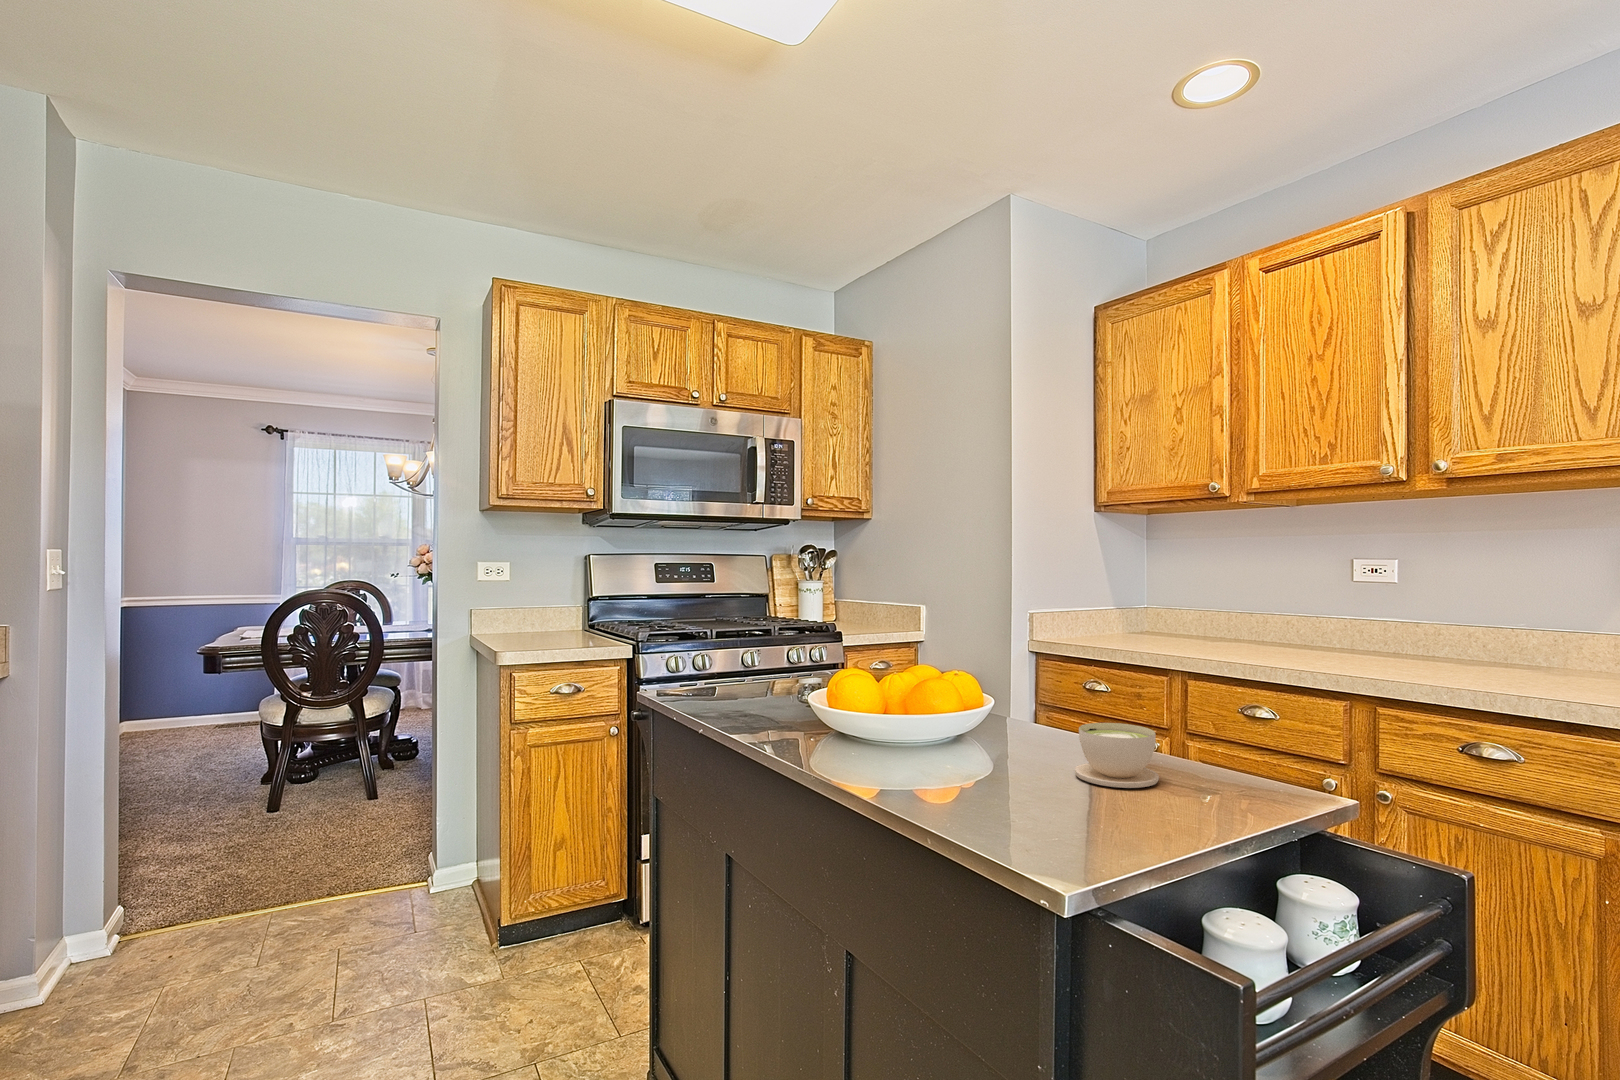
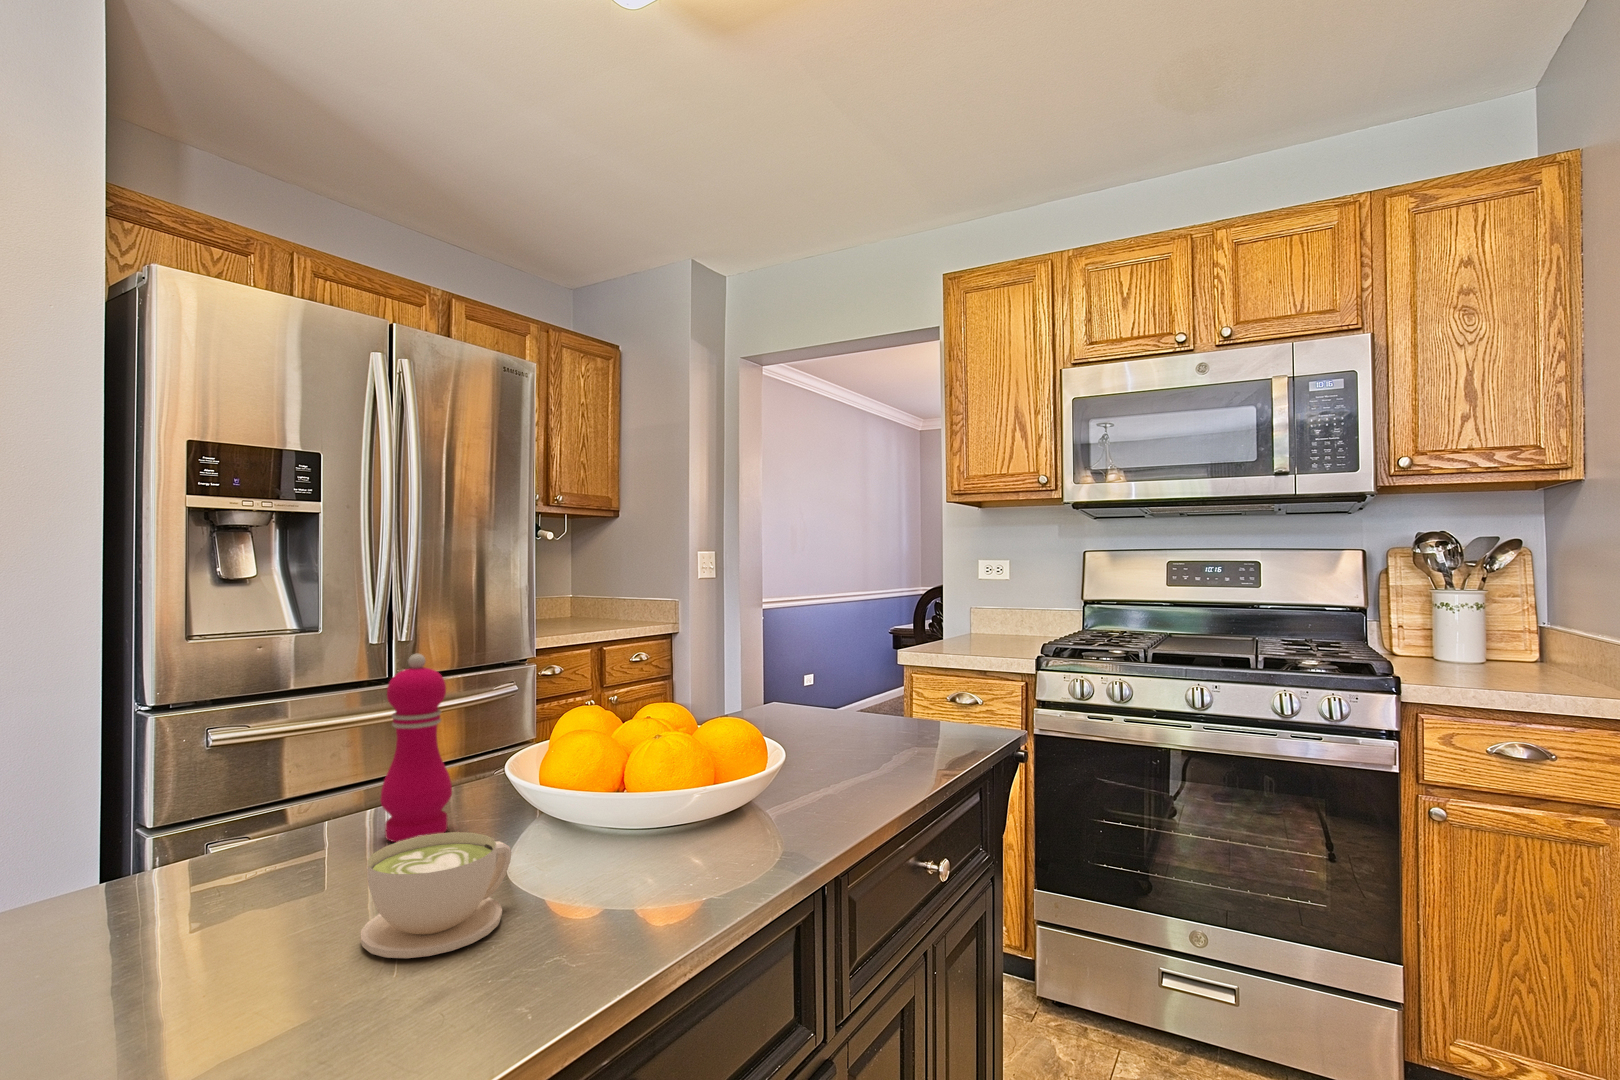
pepper mill: none [894,630,948,784] -> present [380,654,452,842]

